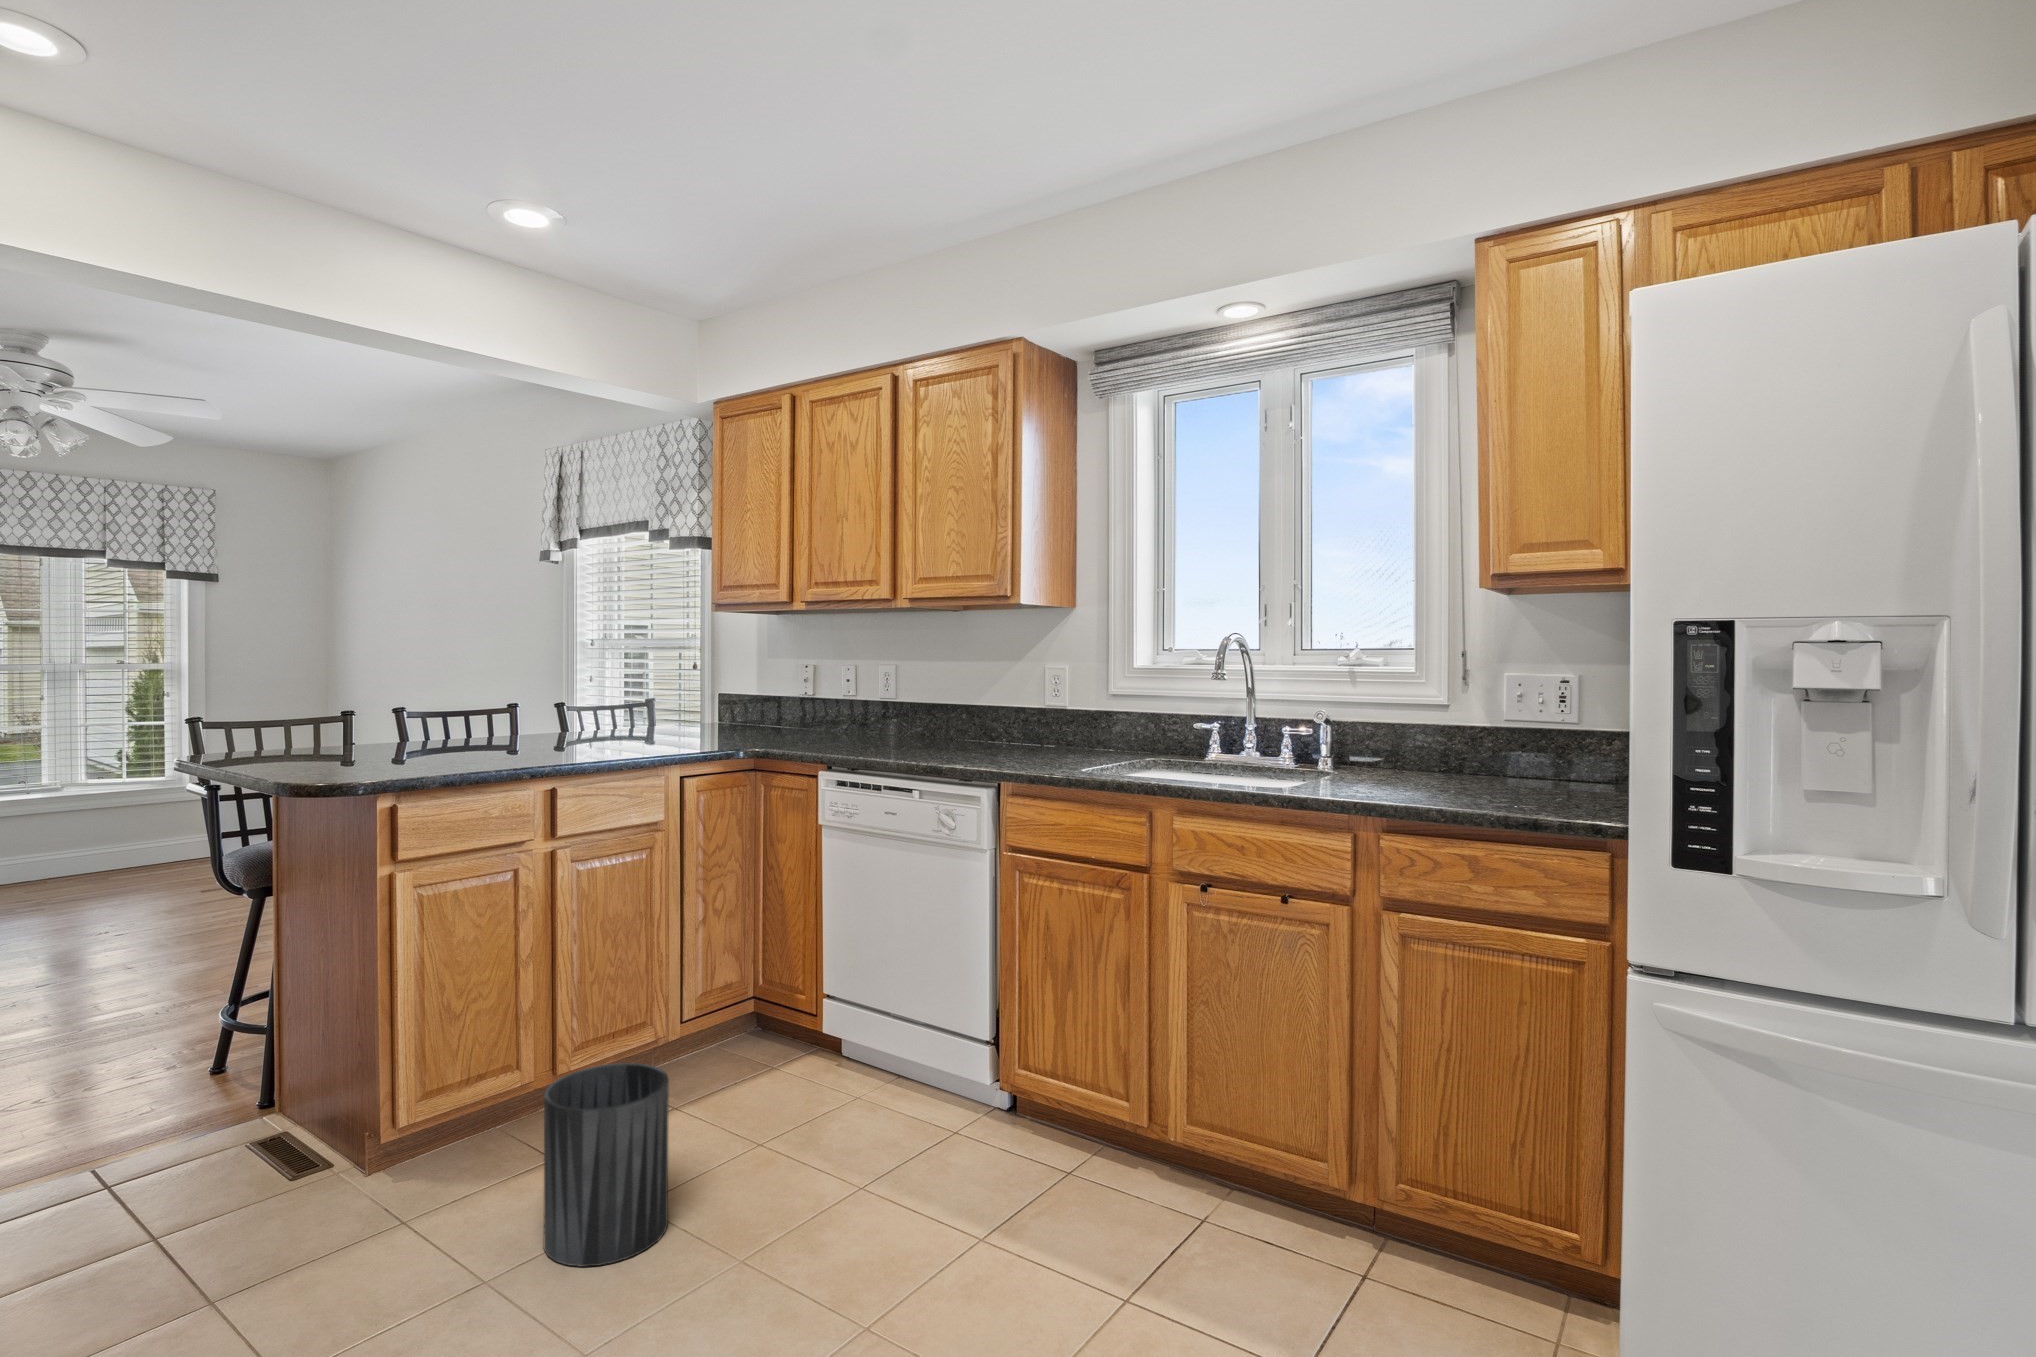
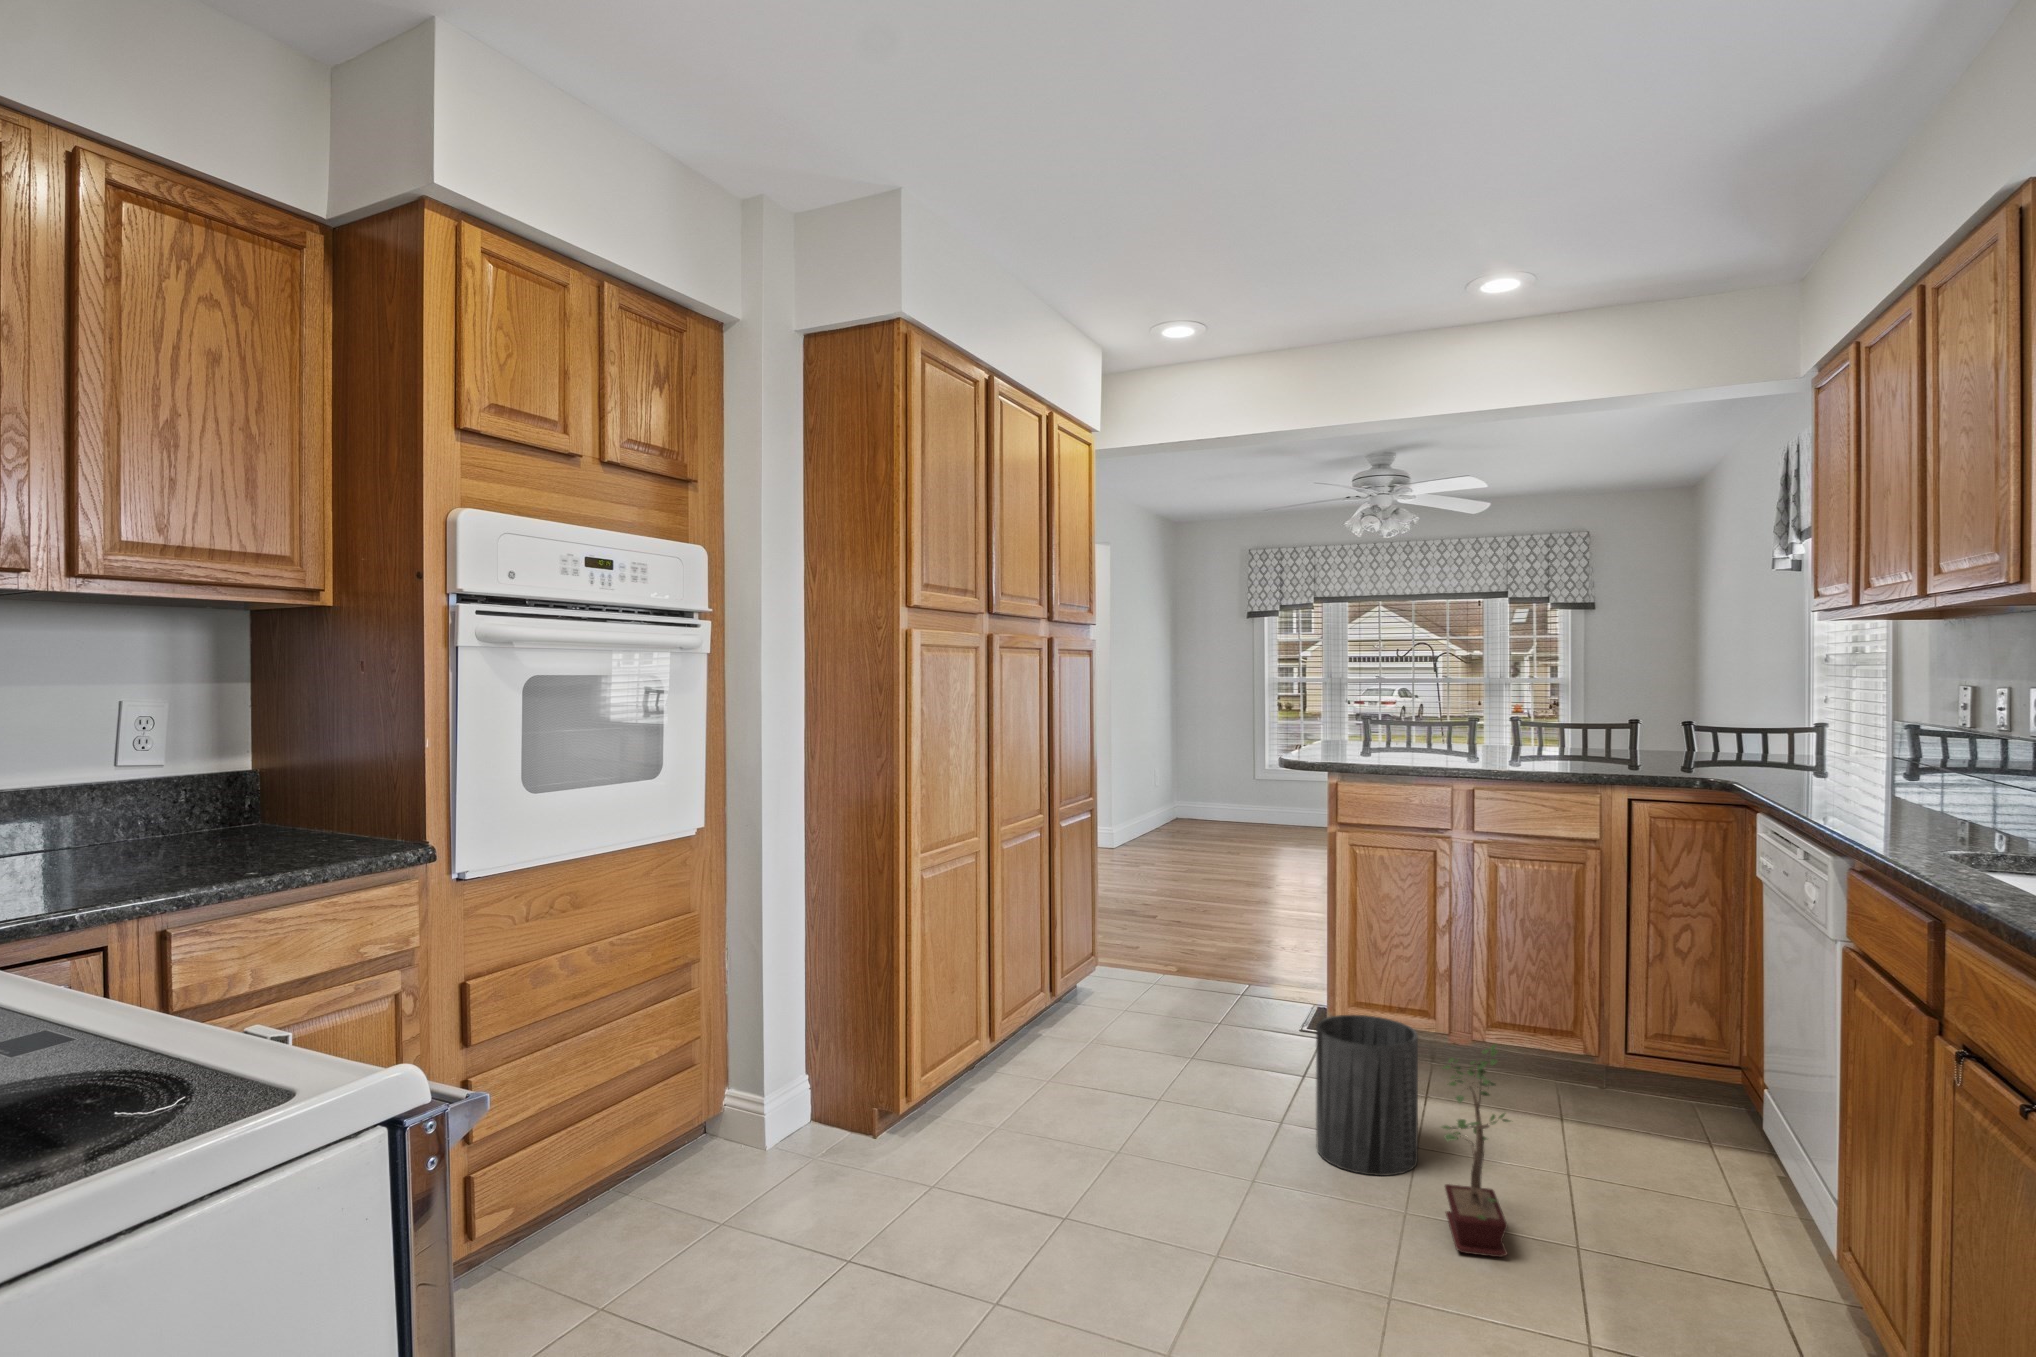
potted plant: none [747,1024,898,1250] -> present [1442,1044,1510,1257]

